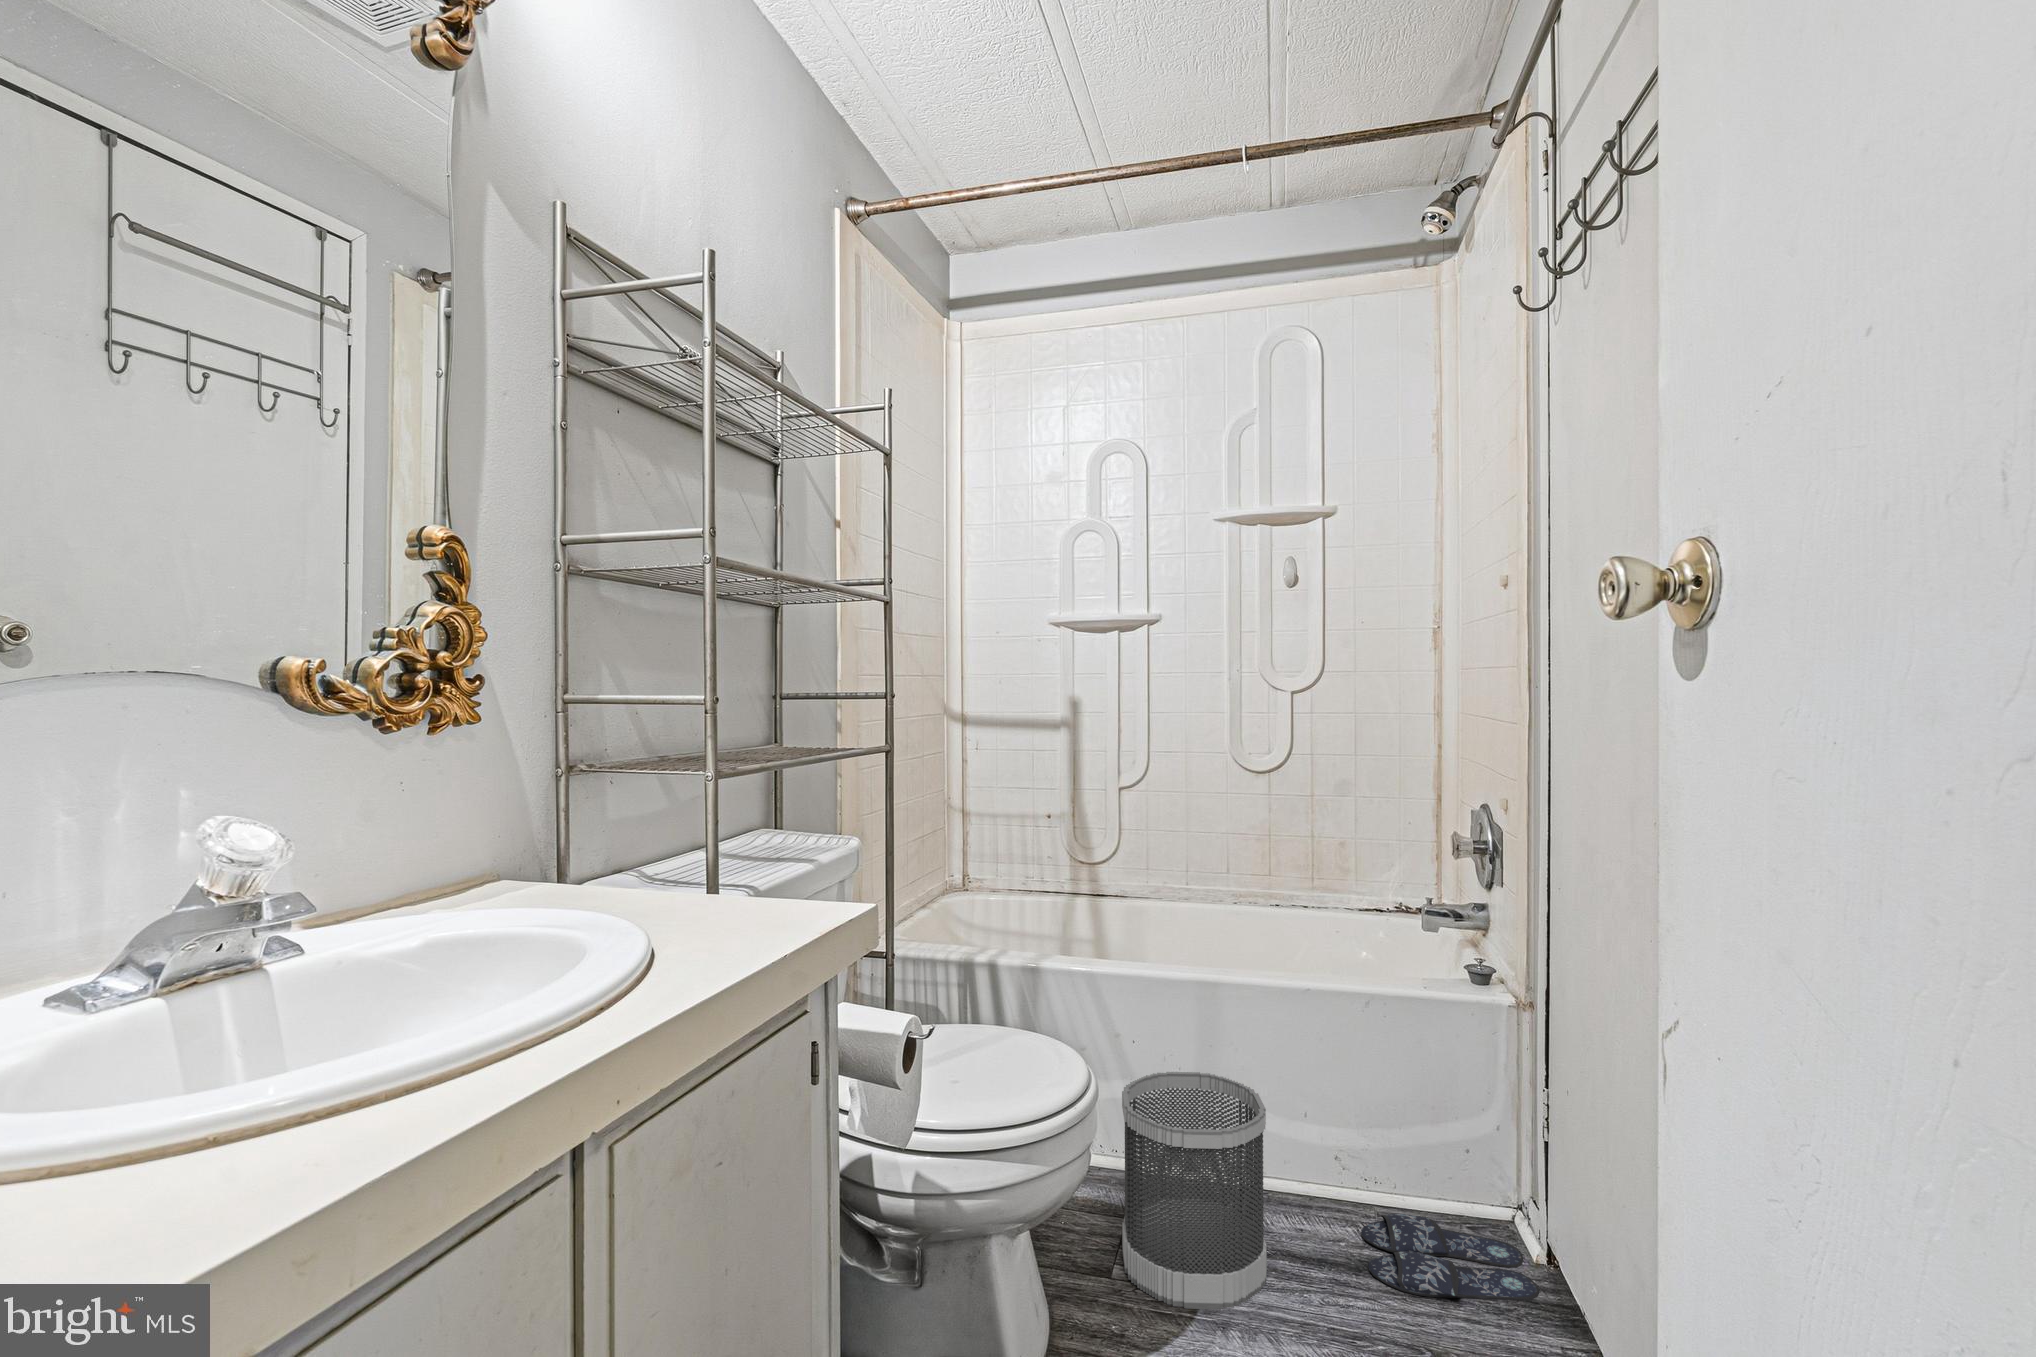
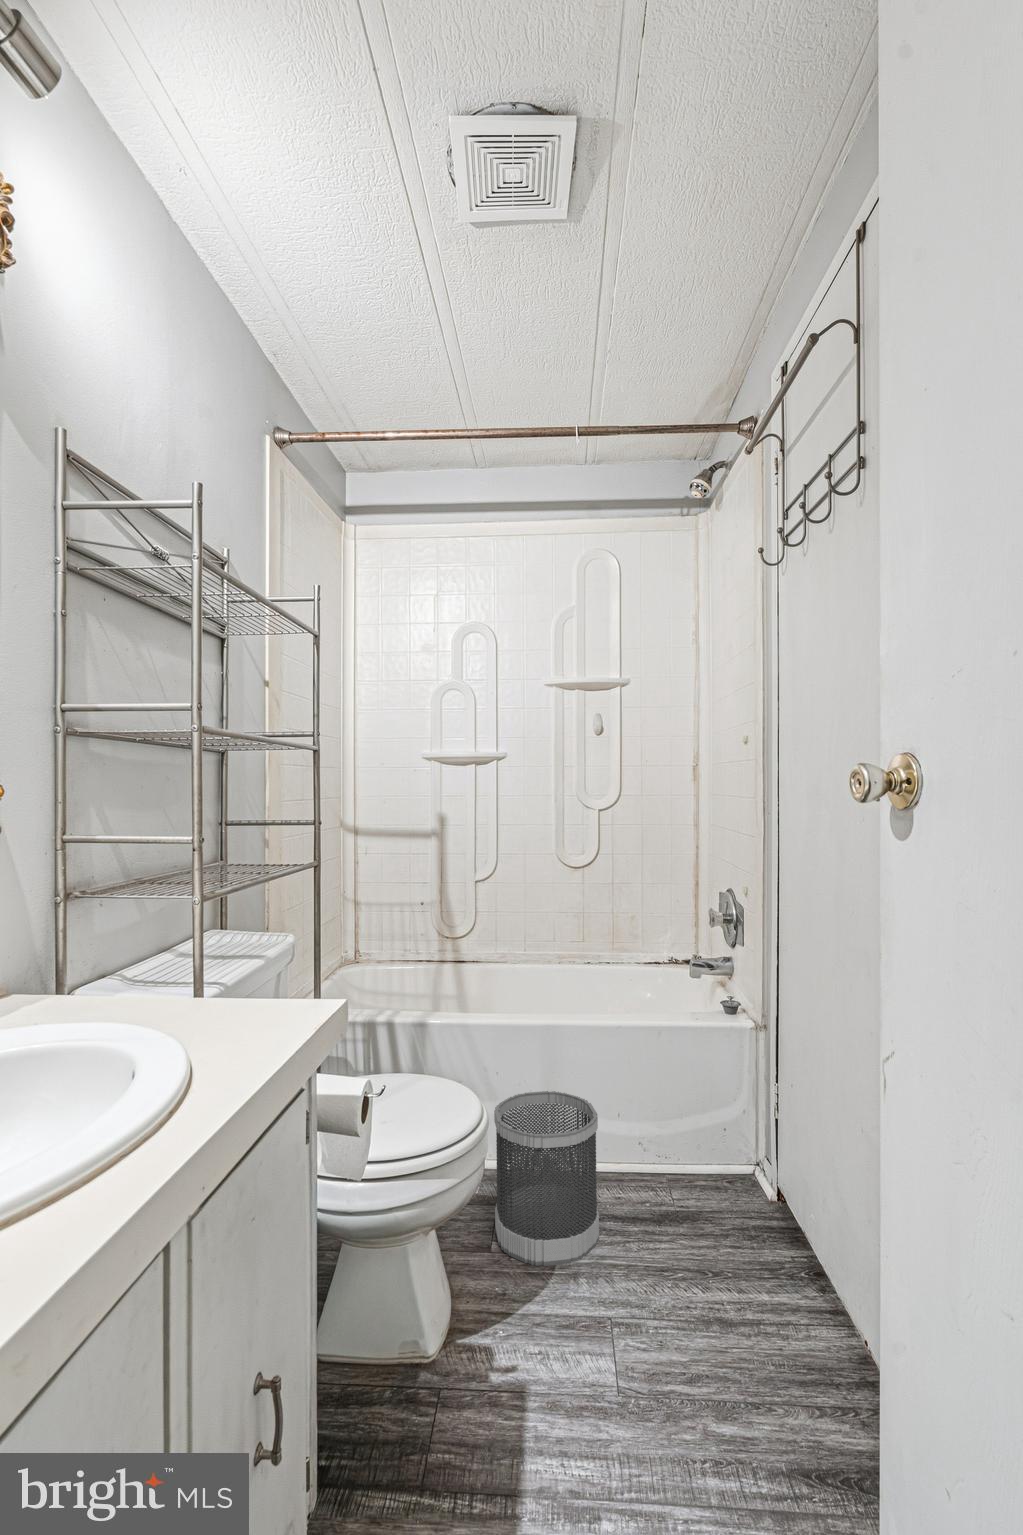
slippers: present [1361,1213,1539,1300] -> none [660,1179,778,1235]

